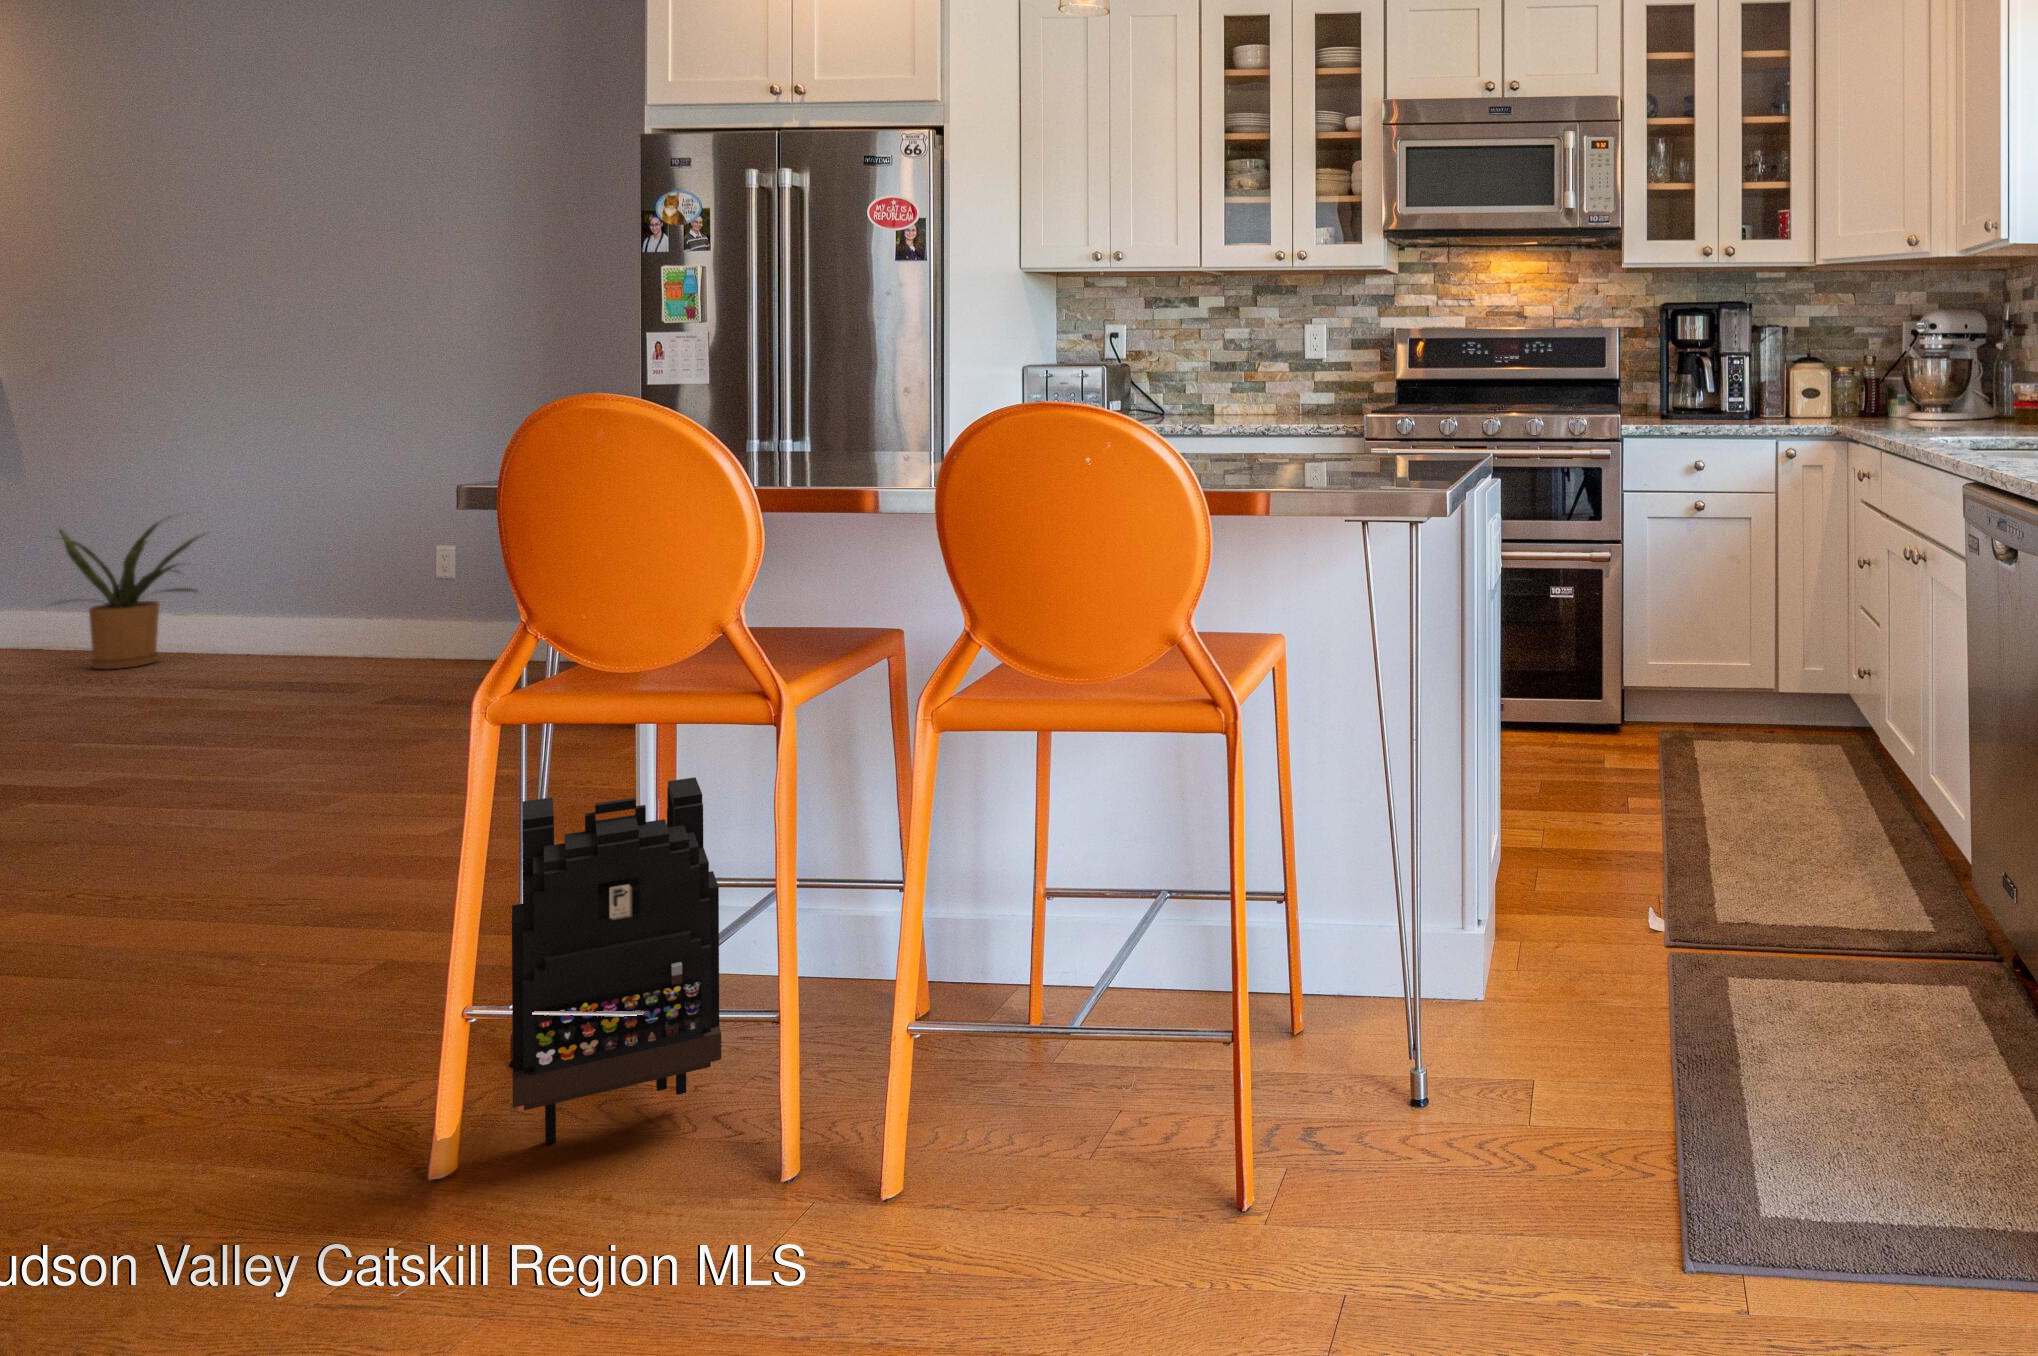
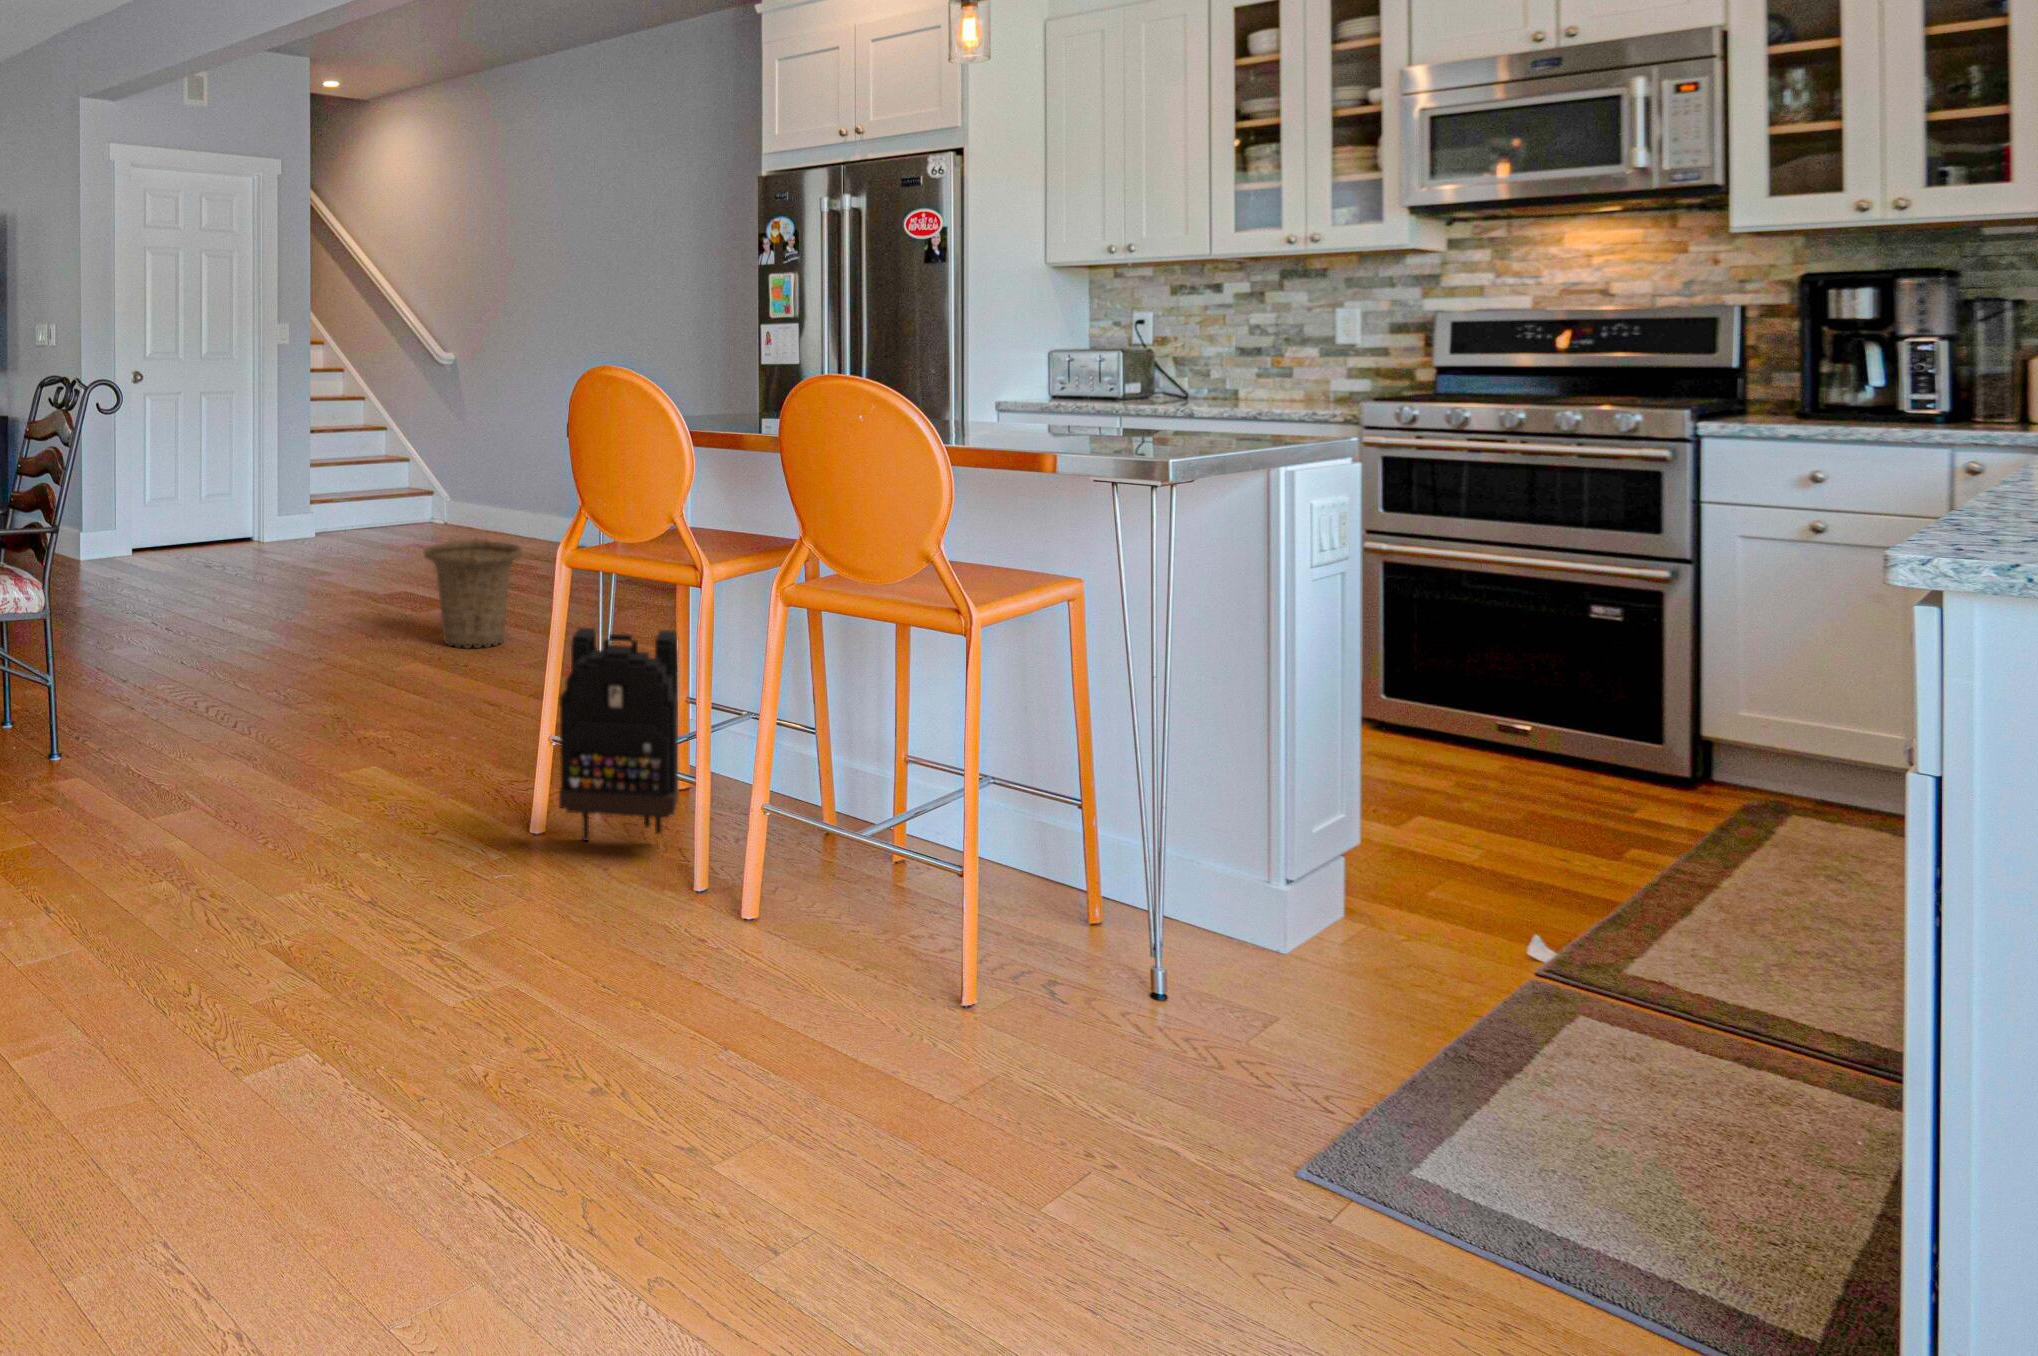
house plant: present [56,516,201,669] -> none [450,441,536,539]
basket: none [54,675,267,861] -> present [424,541,522,648]

